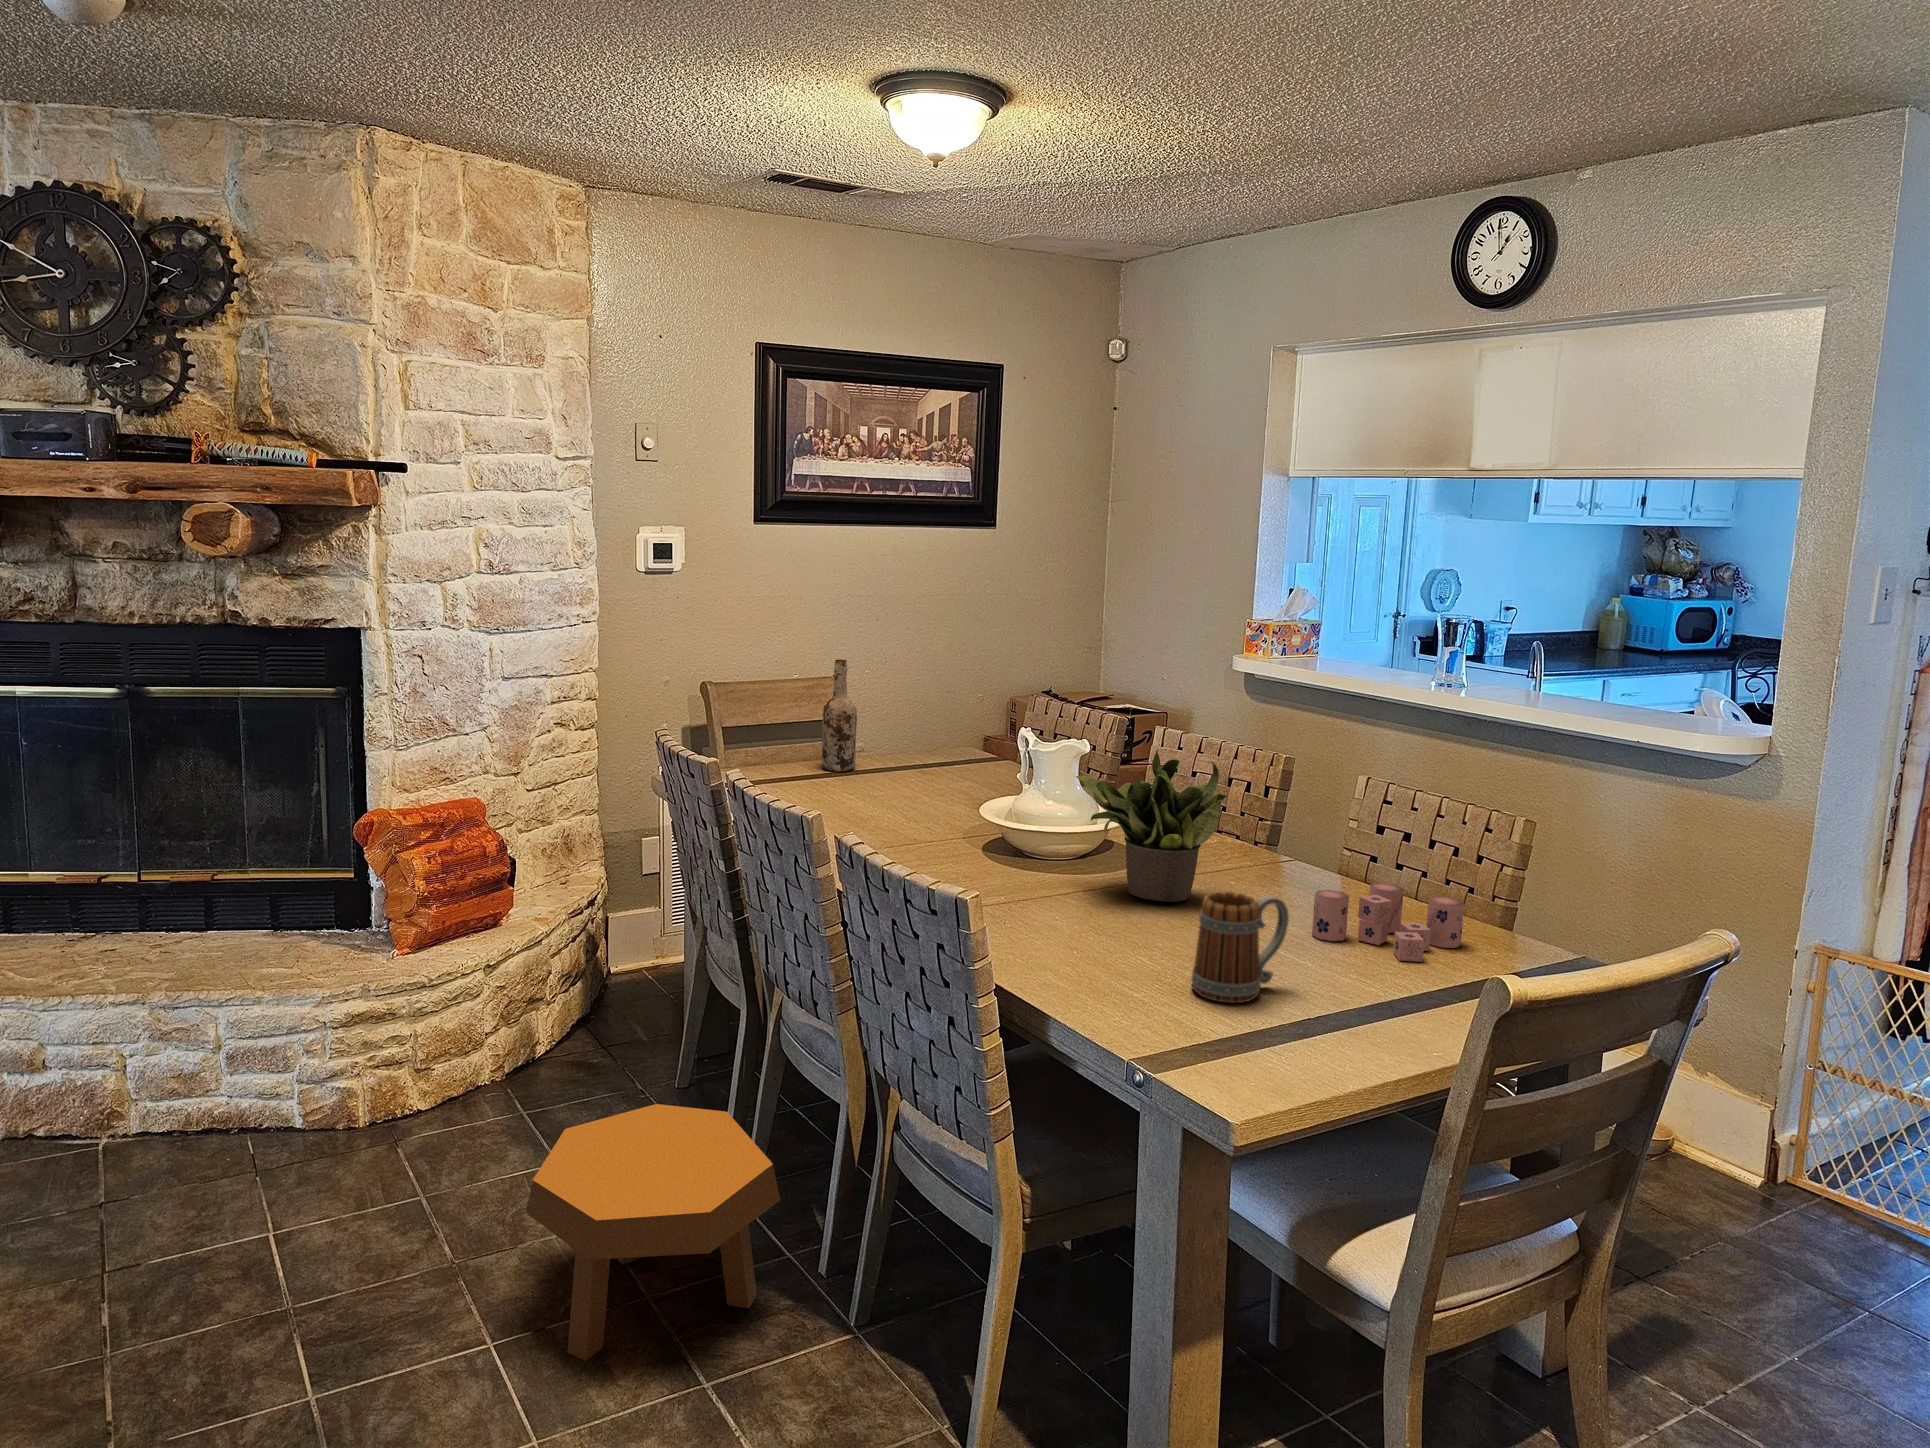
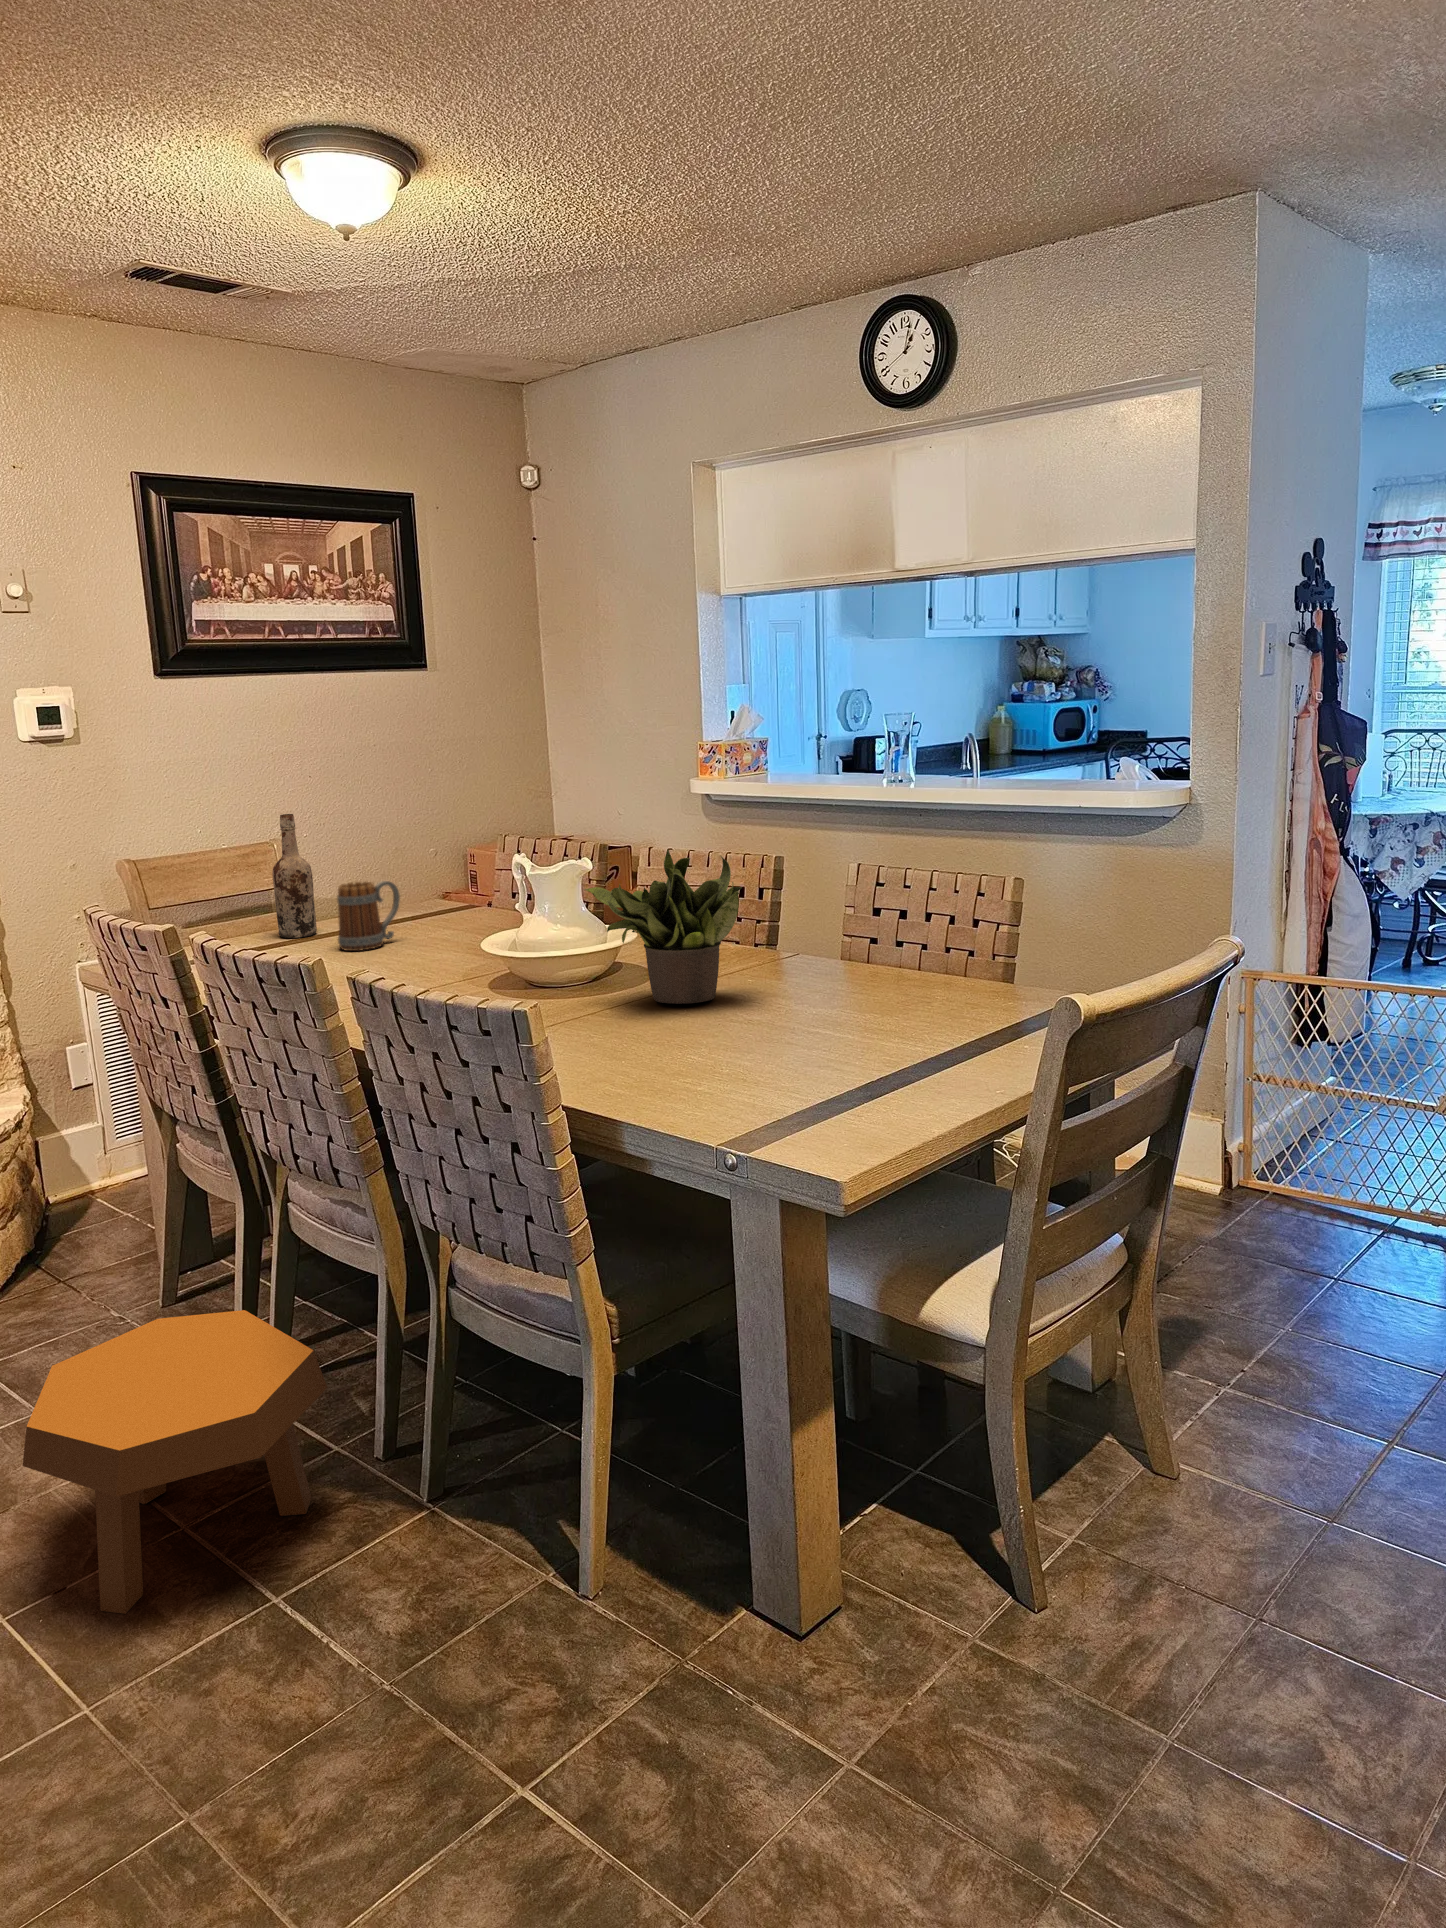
candle: present [1312,883,1464,962] -> none [842,952,979,1019]
mug: present [1191,892,1289,1003] -> present [337,881,400,951]

